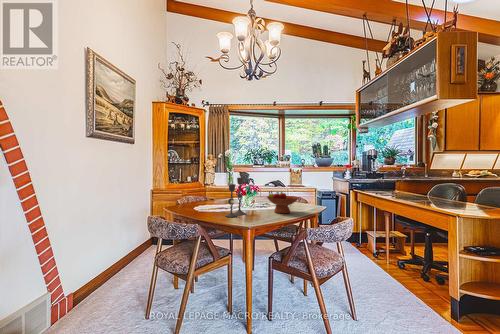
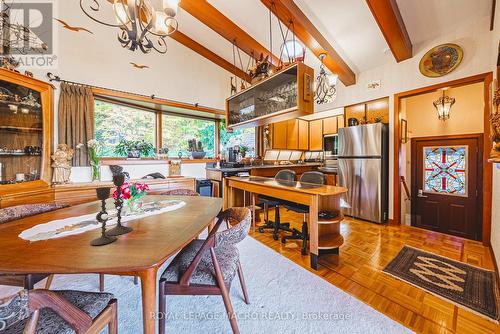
fruit bowl: present [267,191,298,213] -> none [161,189,204,218]

